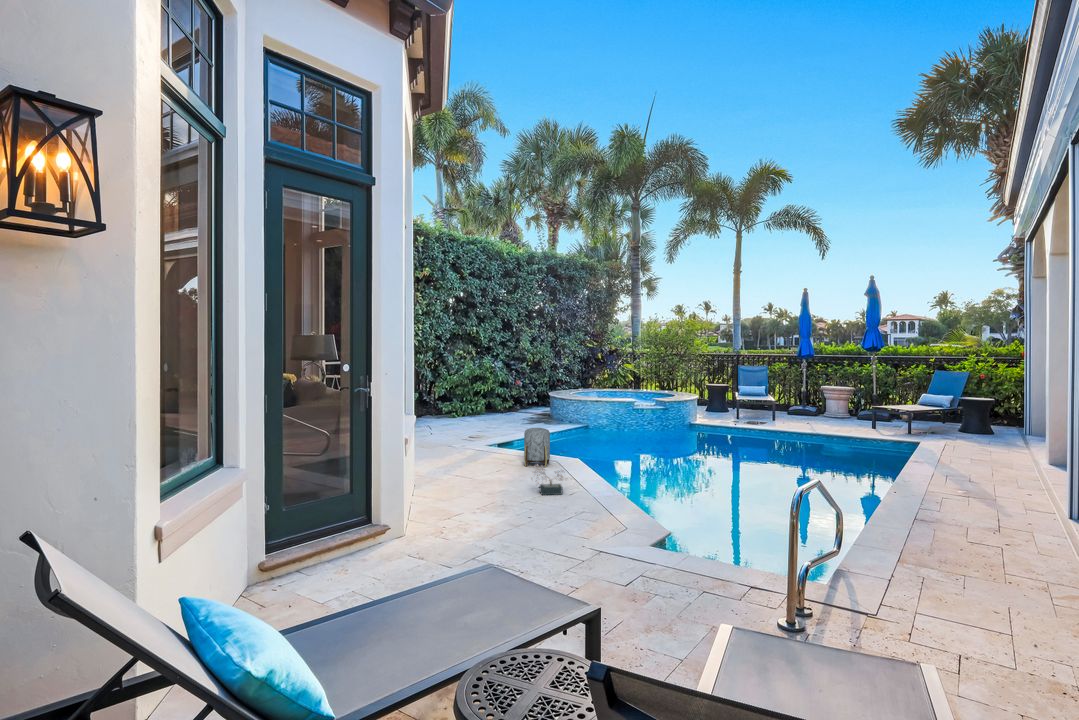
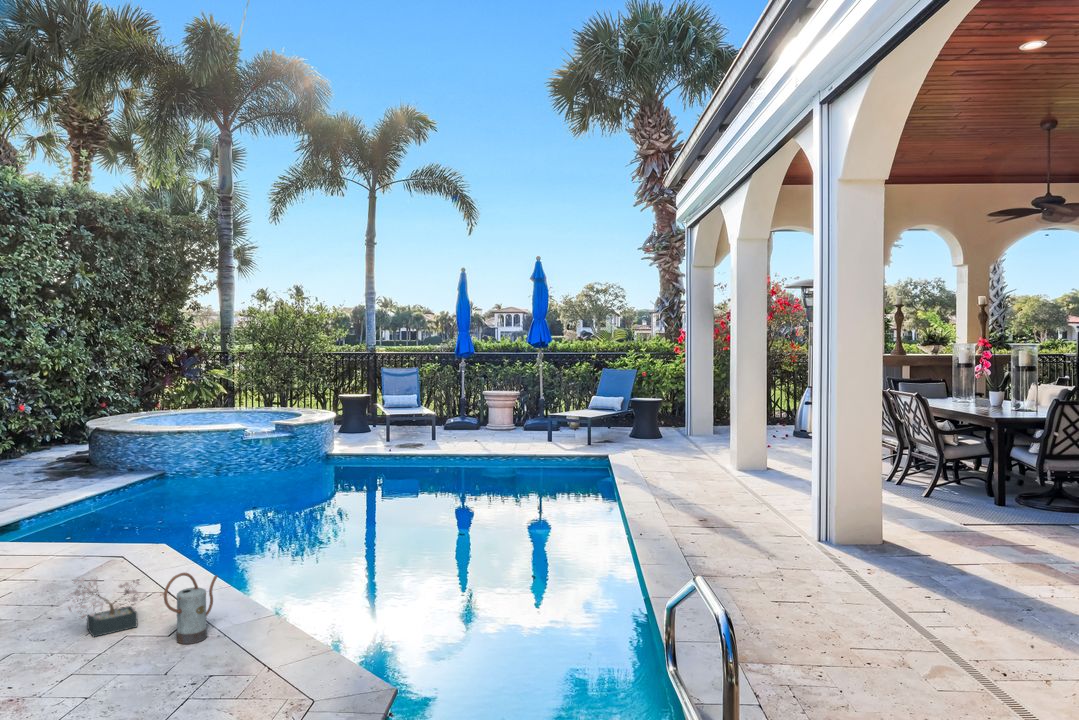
stool: present [524,428,550,467] -> none [46,497,101,573]
watering can: none [573,466,602,505] -> present [164,573,218,644]

